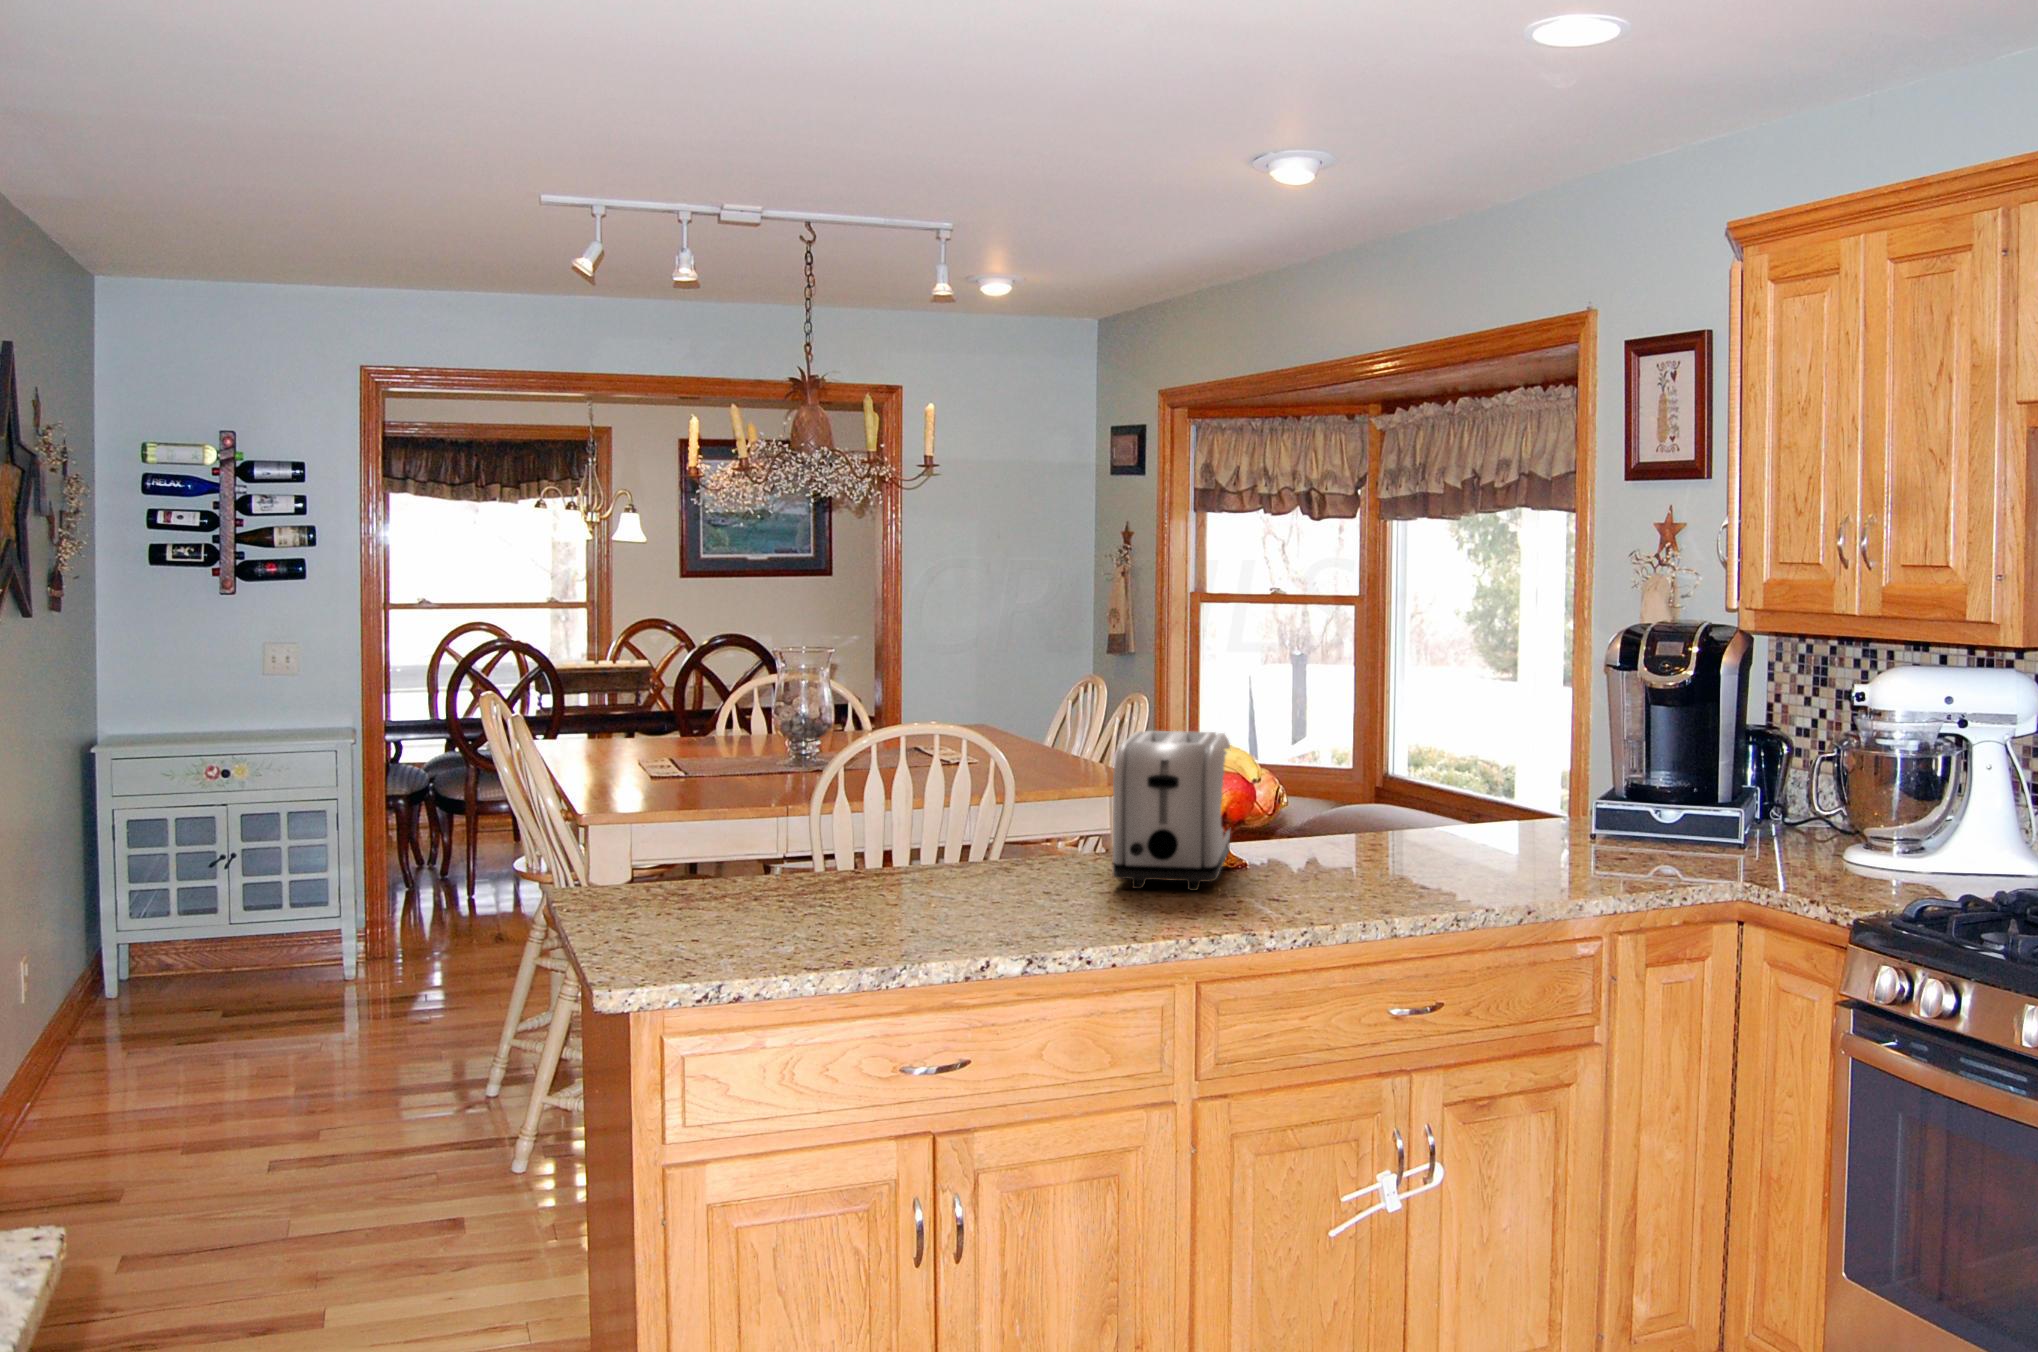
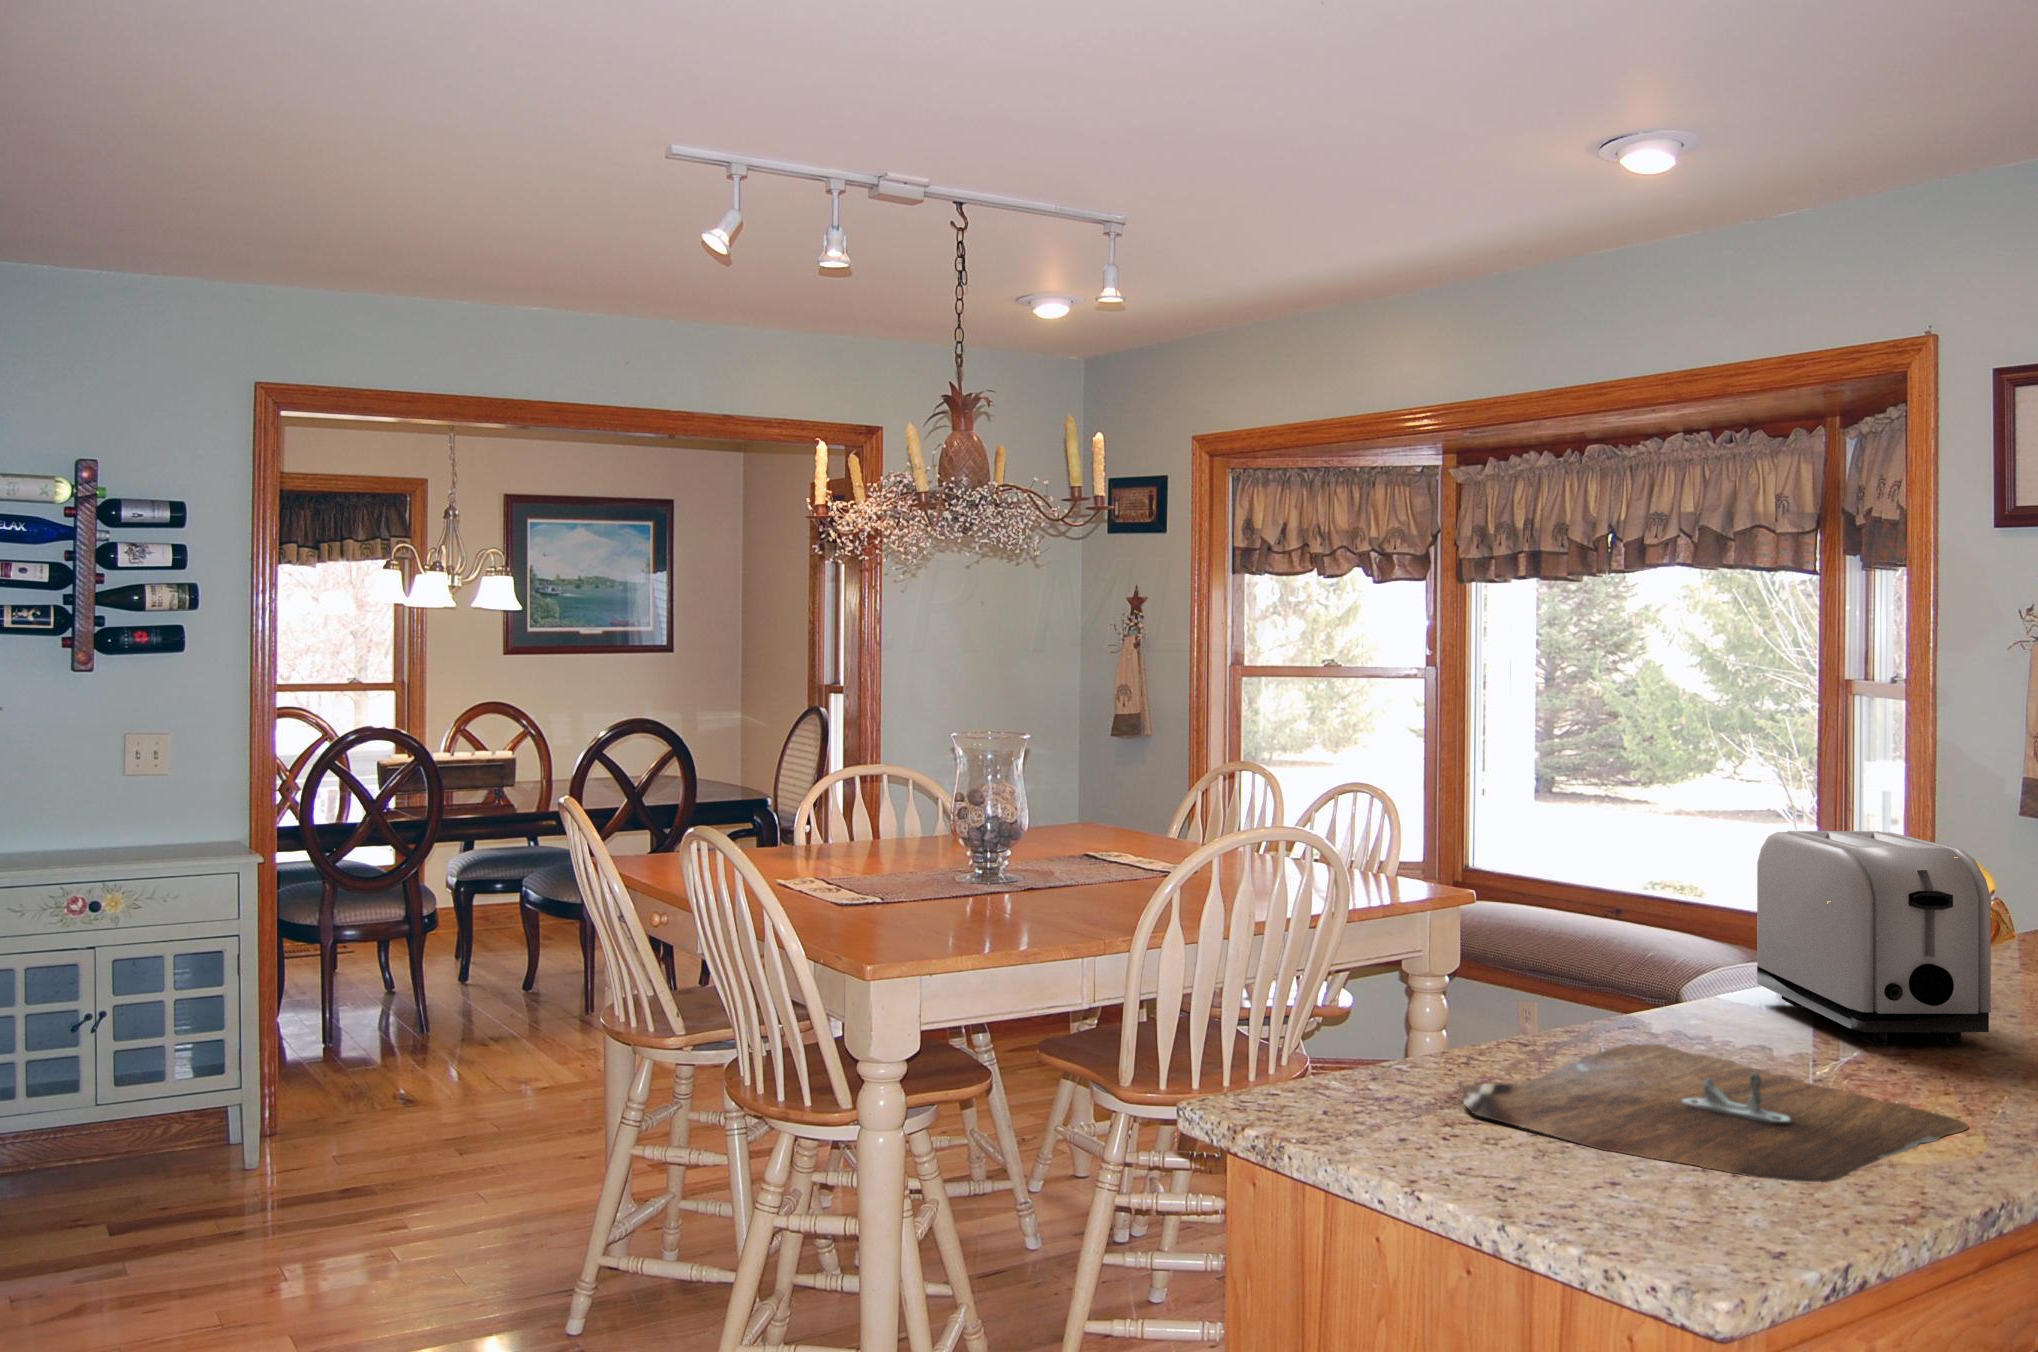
cutting board: none [715,881,1036,963] -> present [1460,1044,1968,1182]

